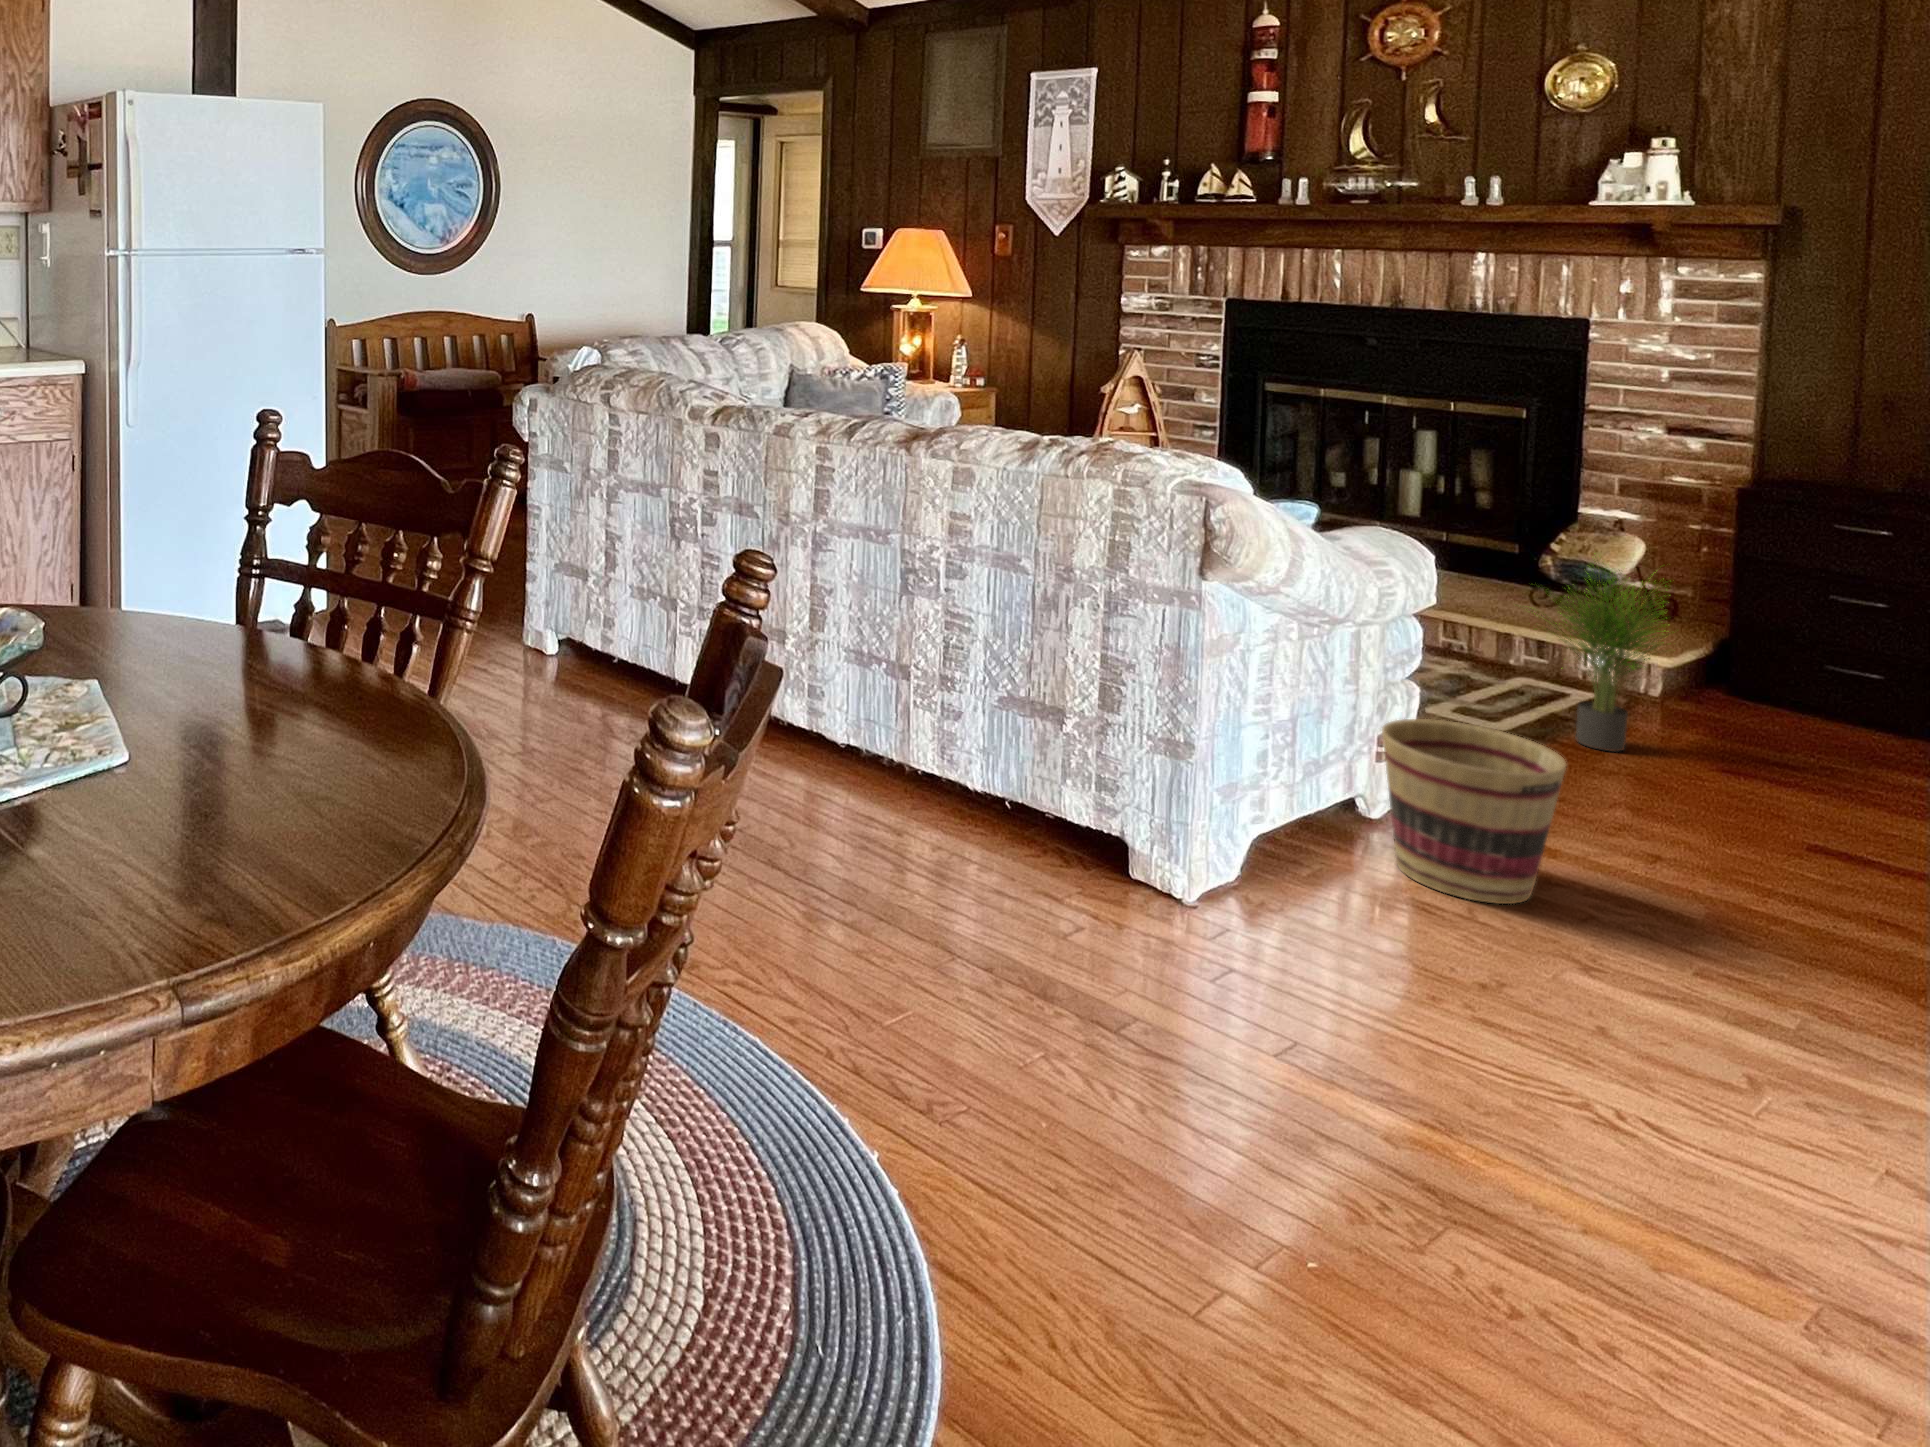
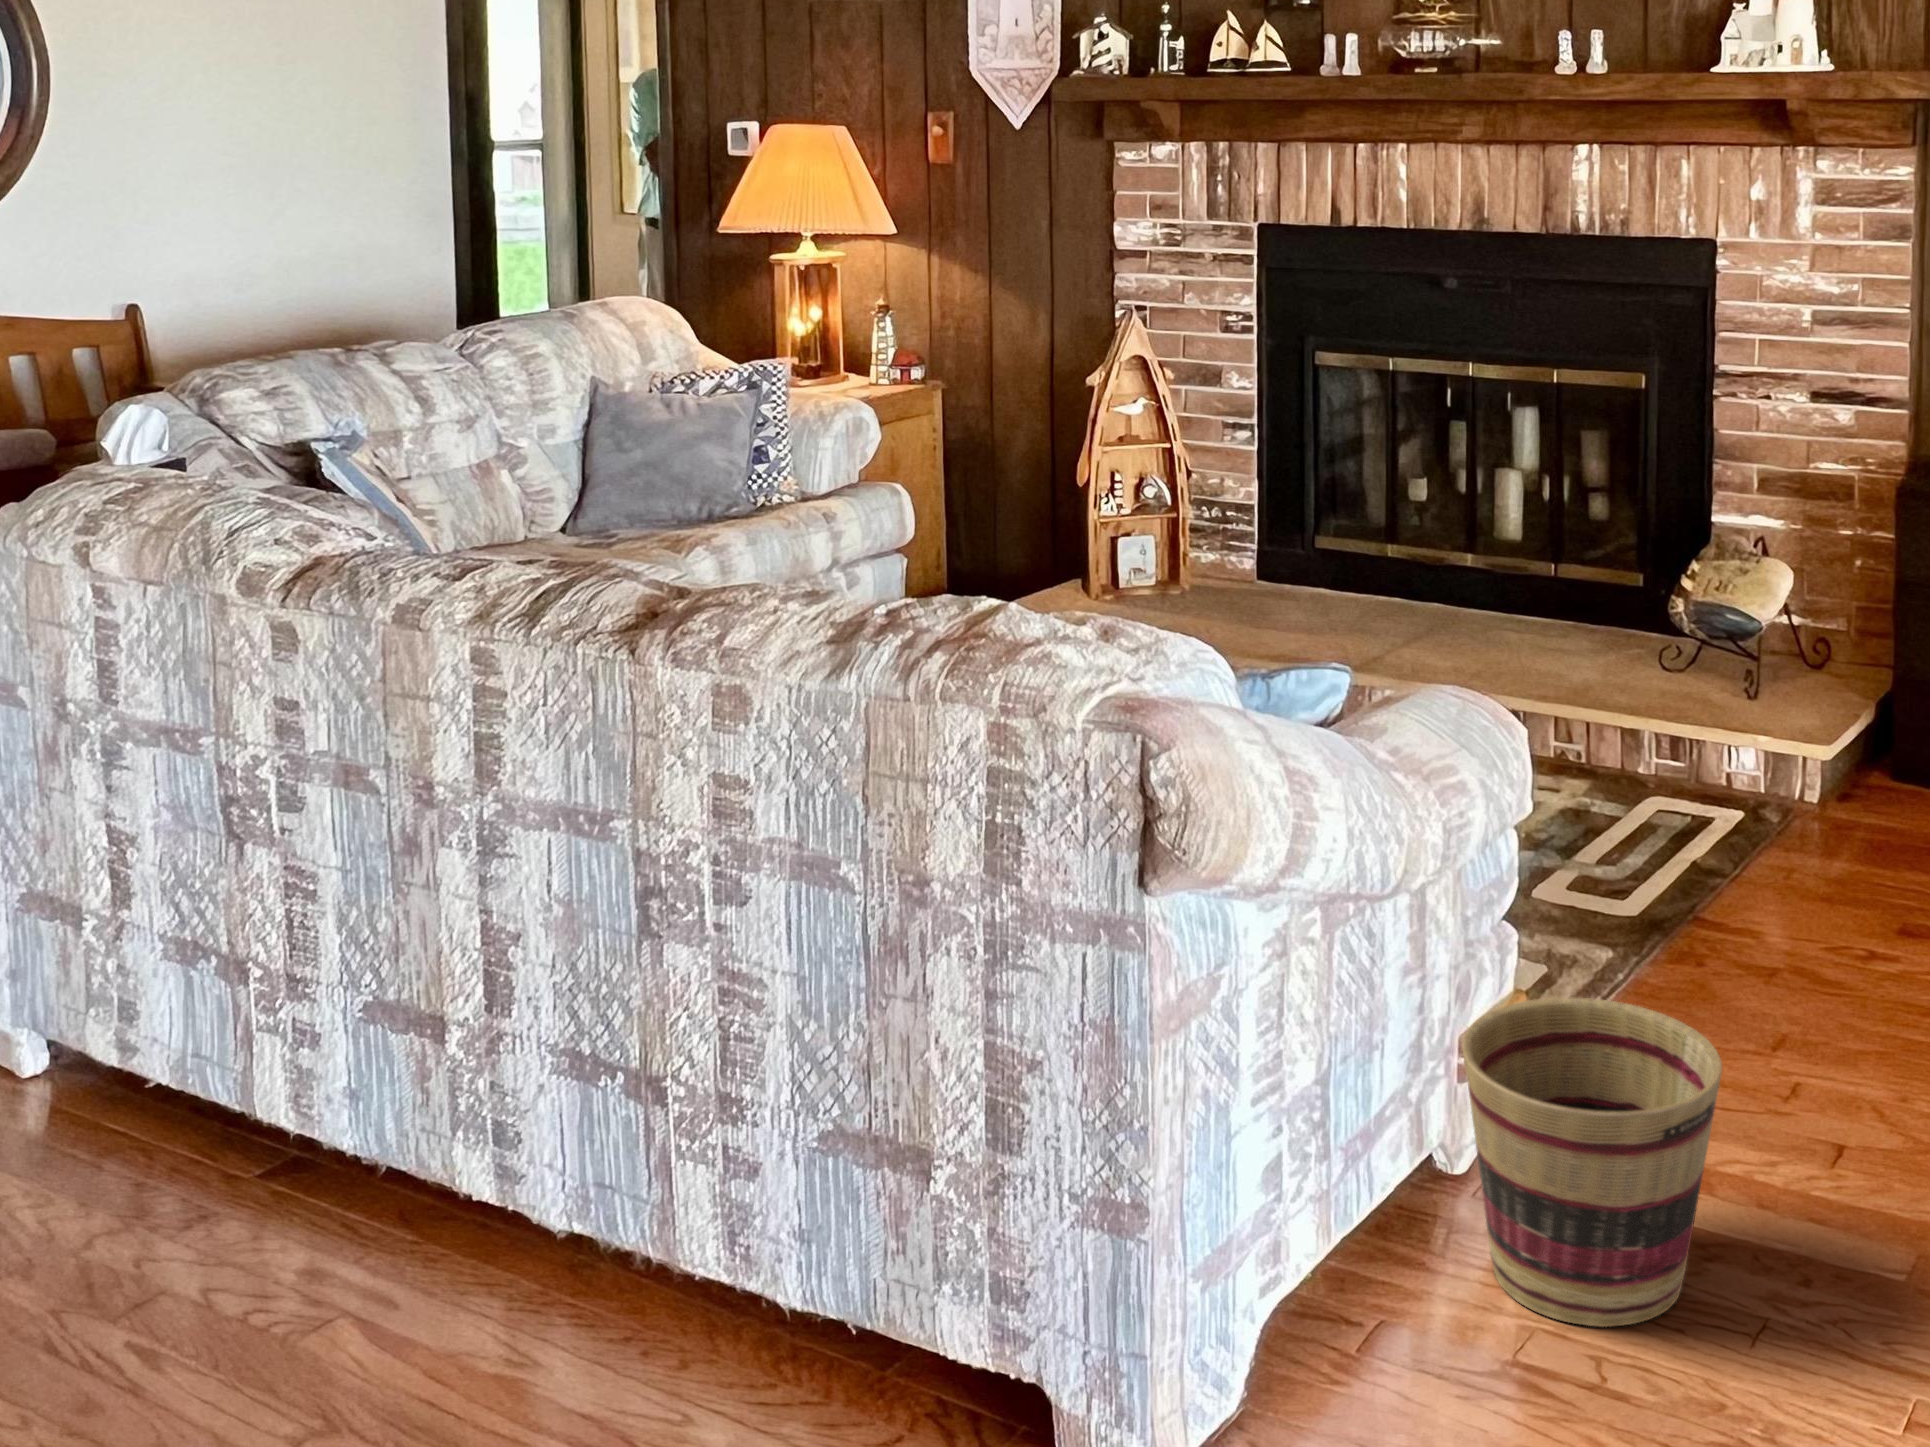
potted plant: present [1526,561,1674,752] -> none [1633,618,1855,919]

